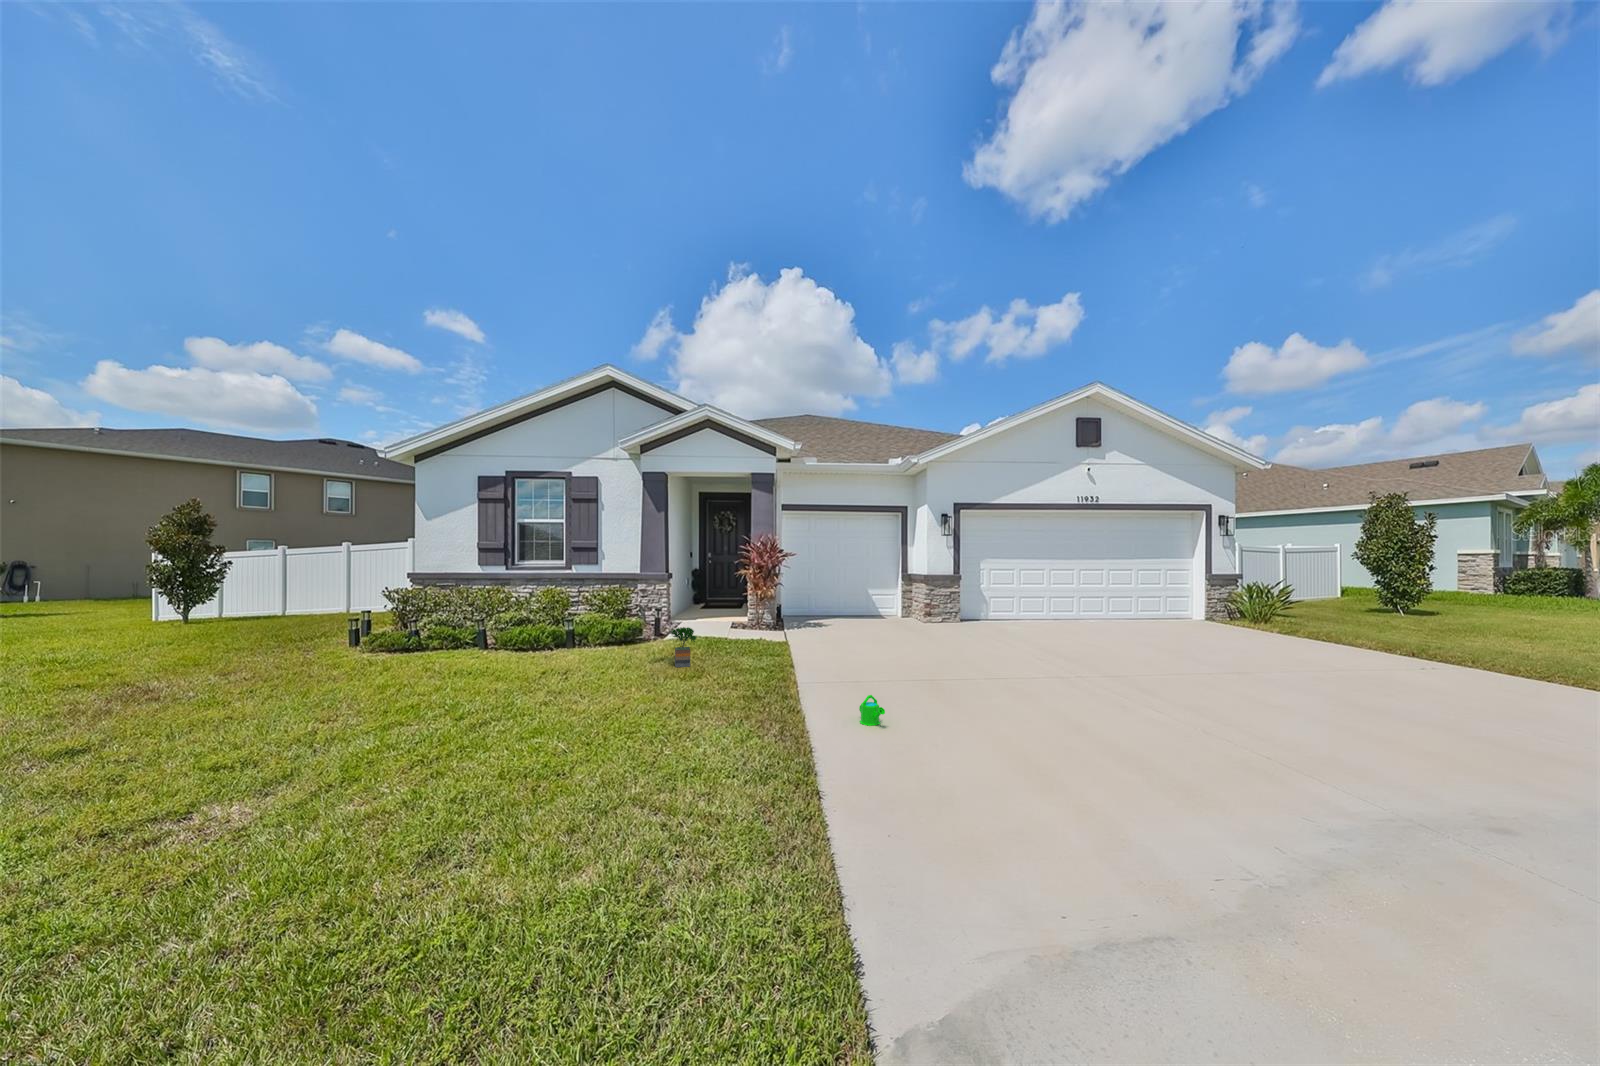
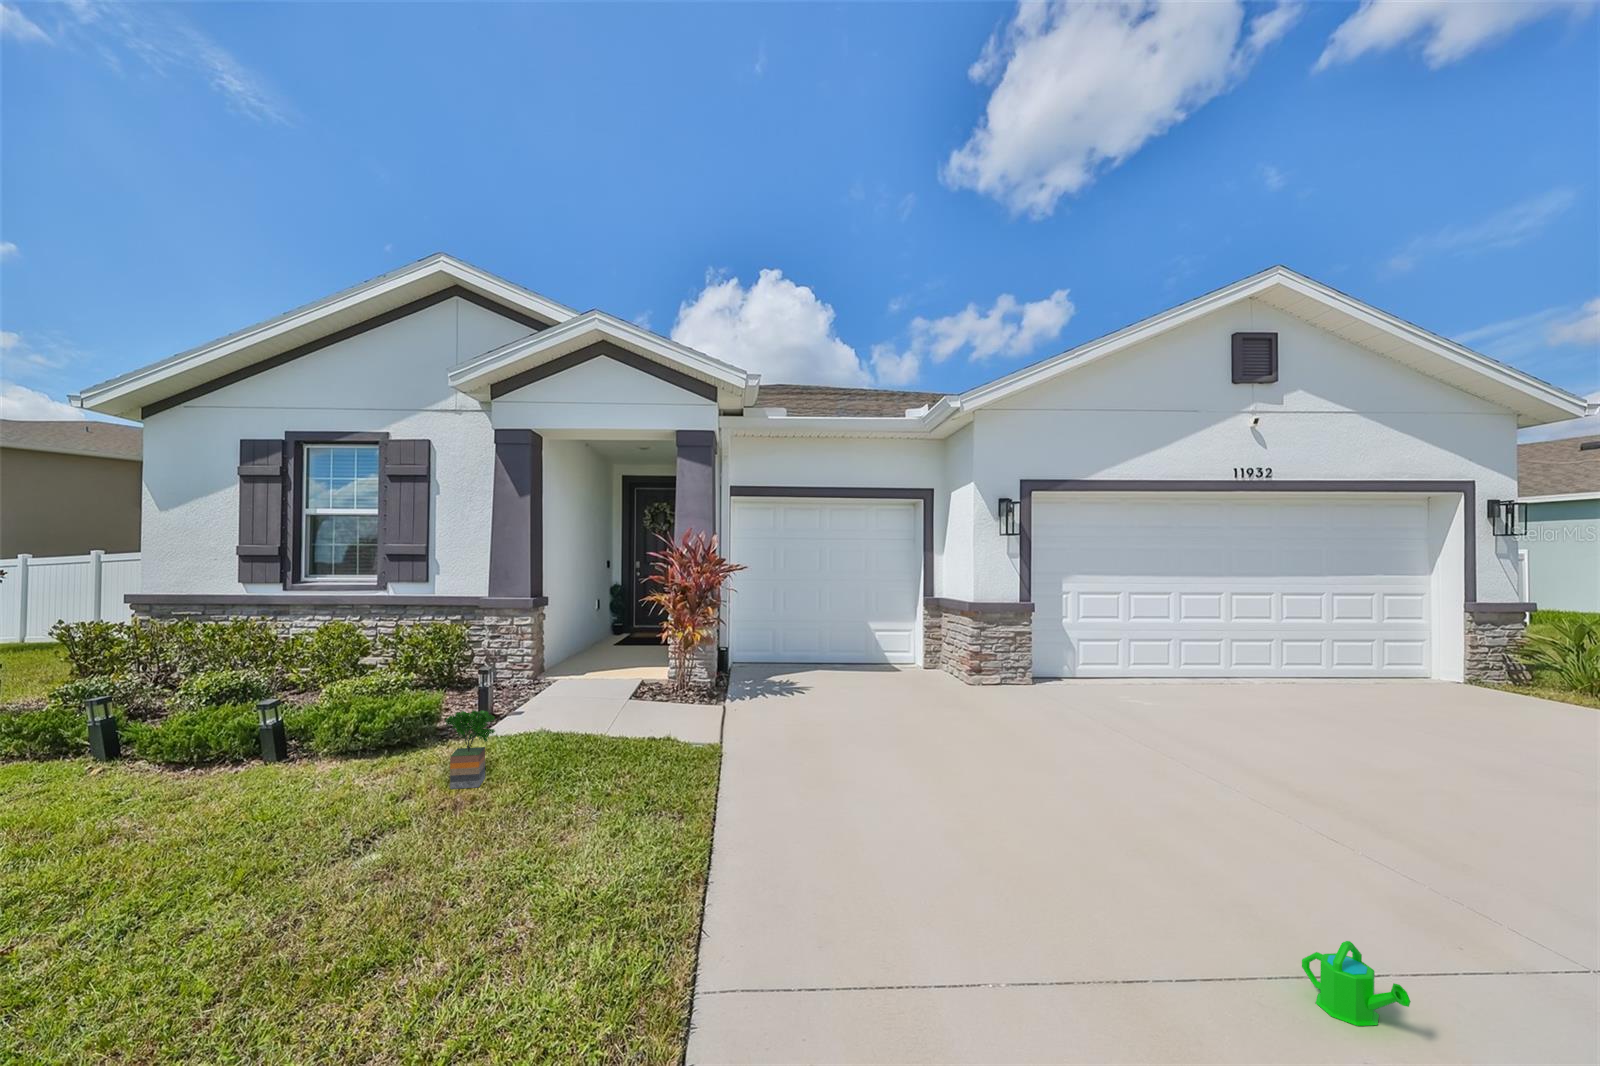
watering can: present [859,695,885,726] -> present [1302,941,1411,1026]

